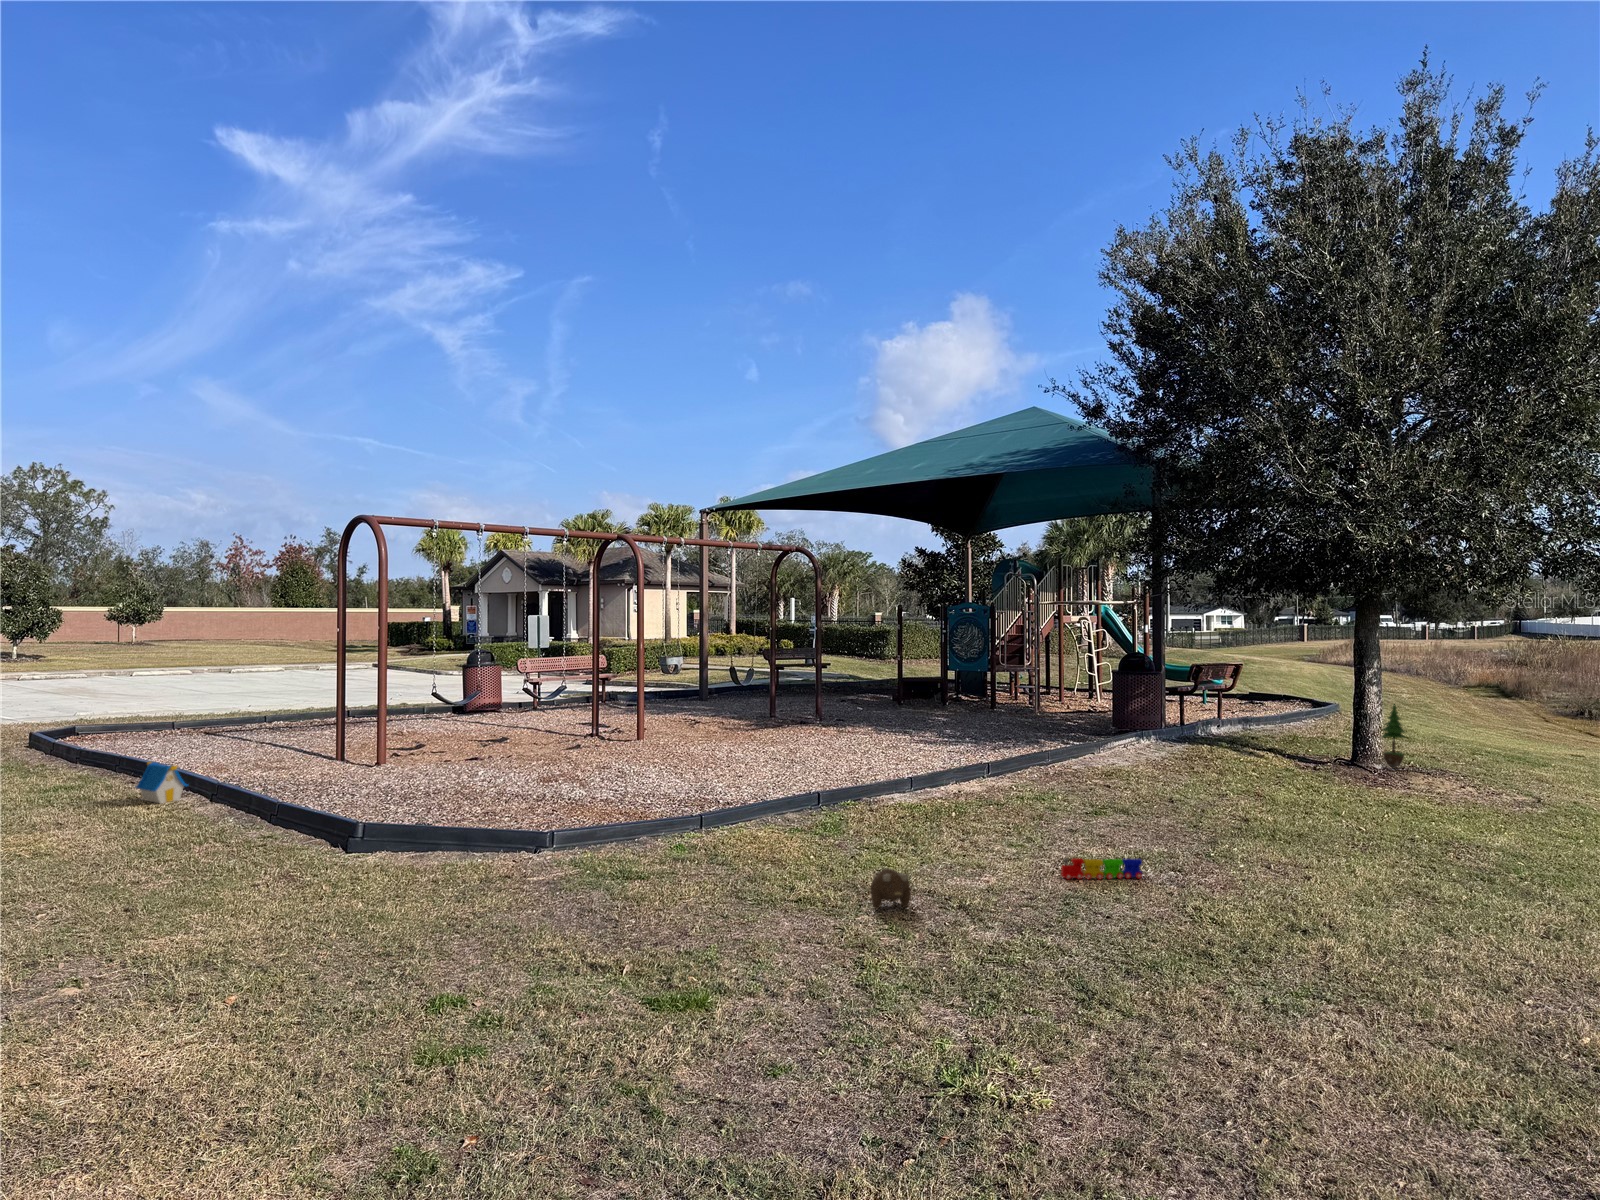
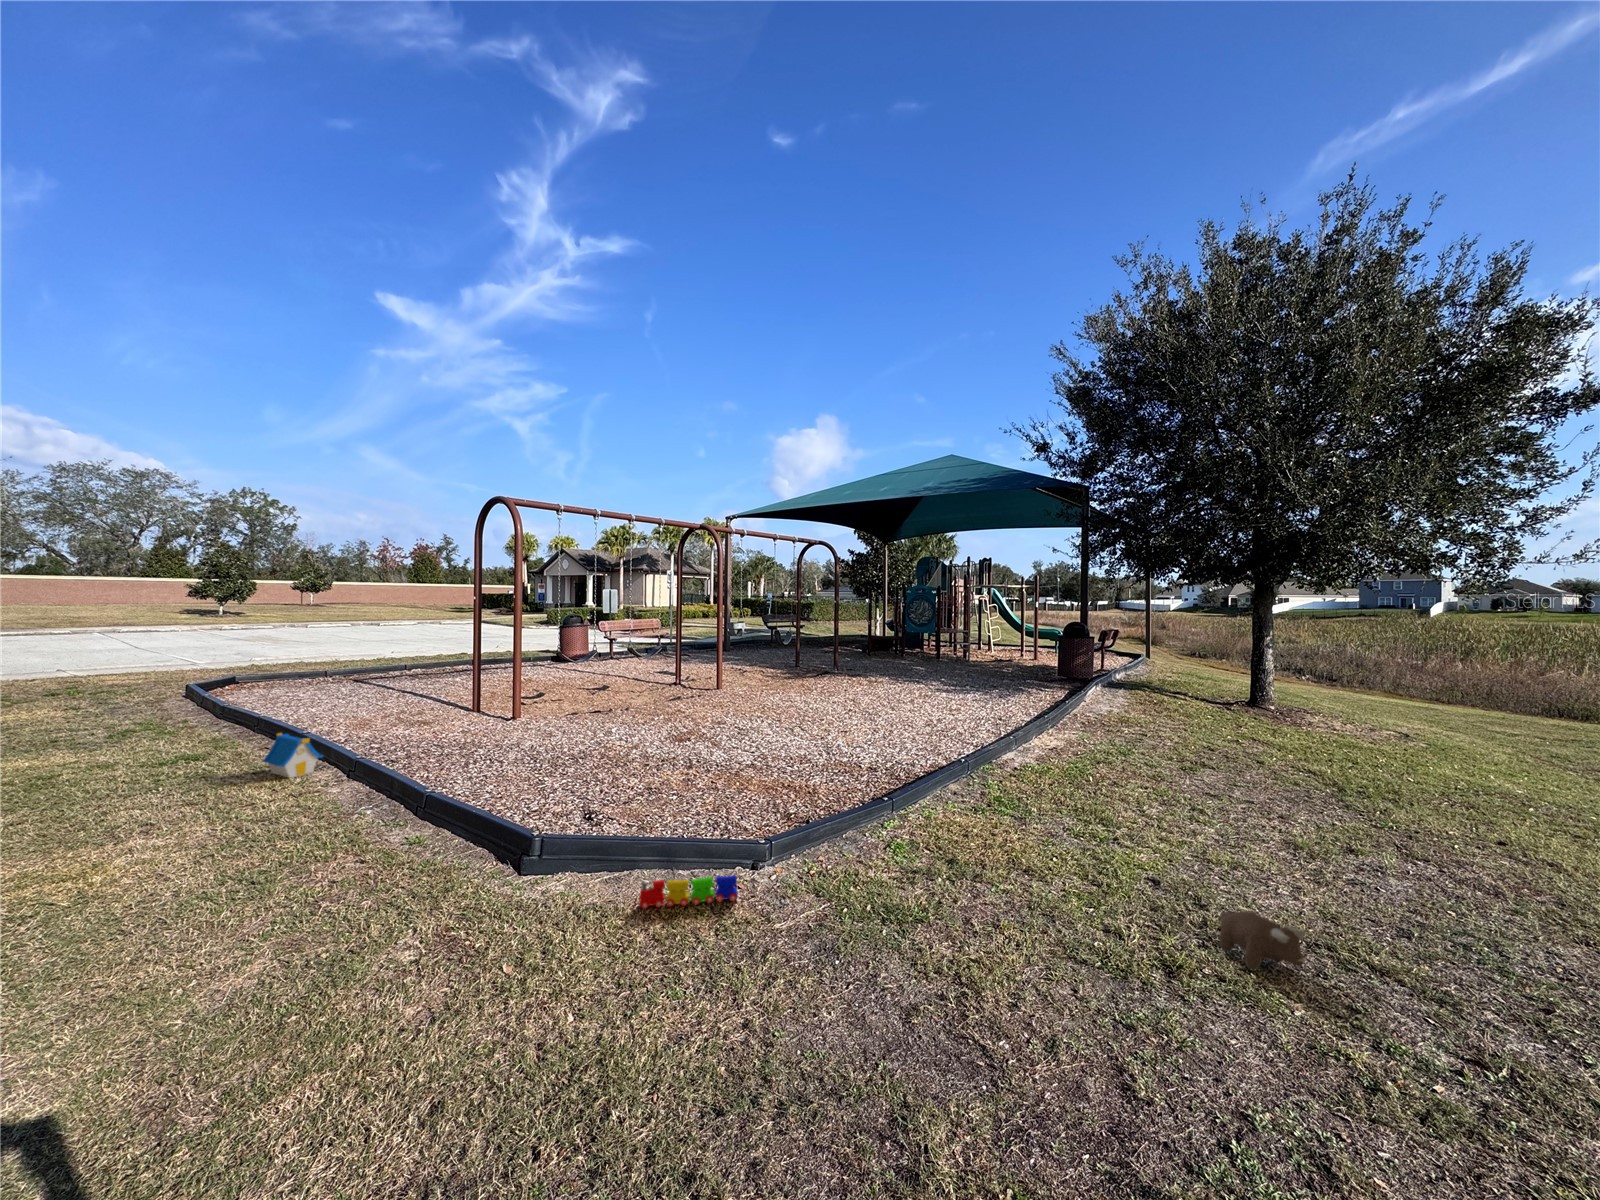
potted tree: present [1382,704,1405,769] -> none [1274,663,1297,710]
toy train: present [1061,858,1143,880] -> present [639,875,738,909]

